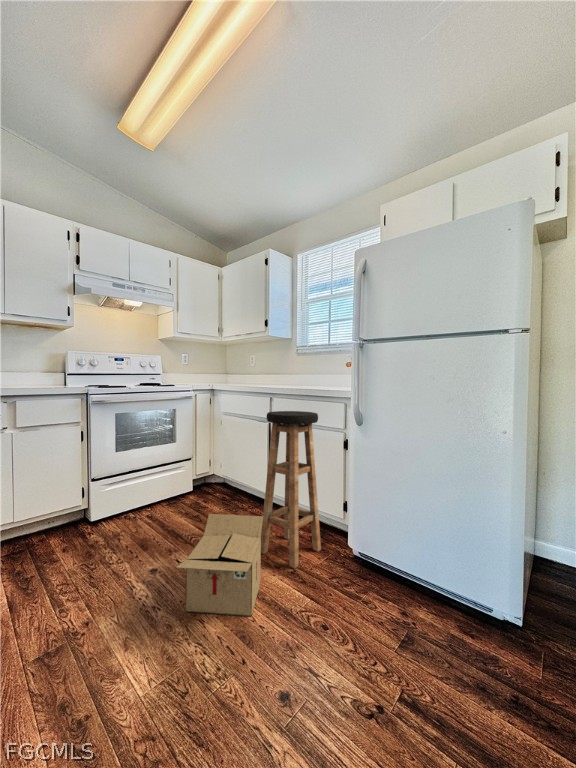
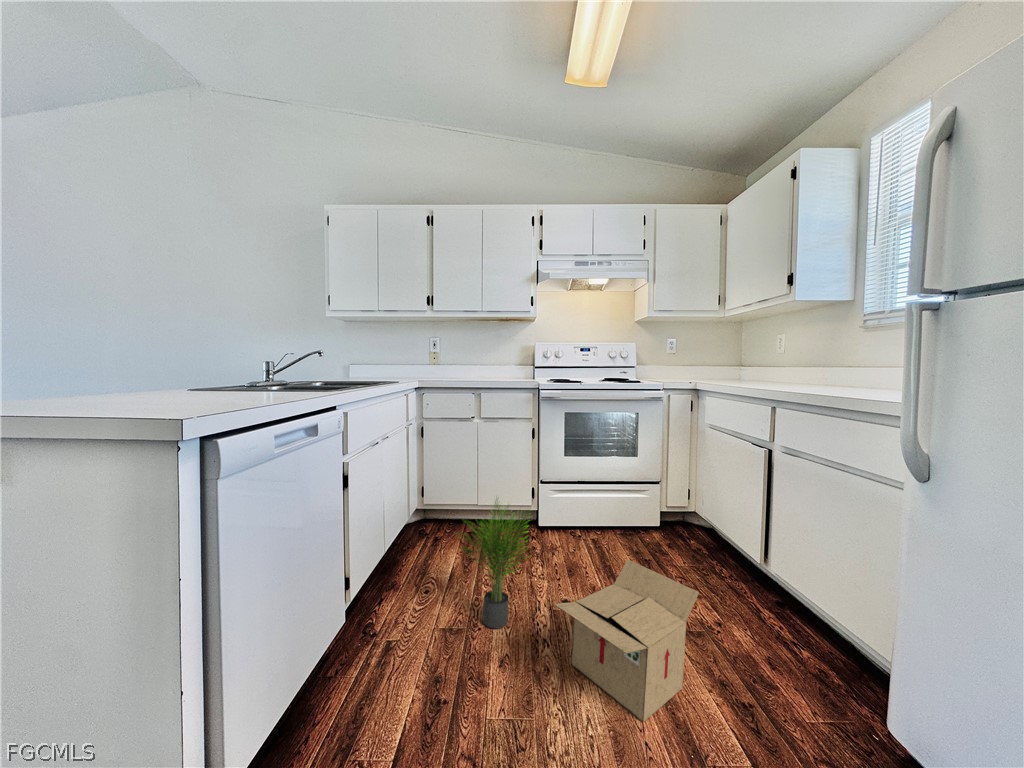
bar stool: present [261,411,321,569] -> none [707,436,834,701]
potted plant: none [33,494,140,628] -> present [467,502,531,629]

